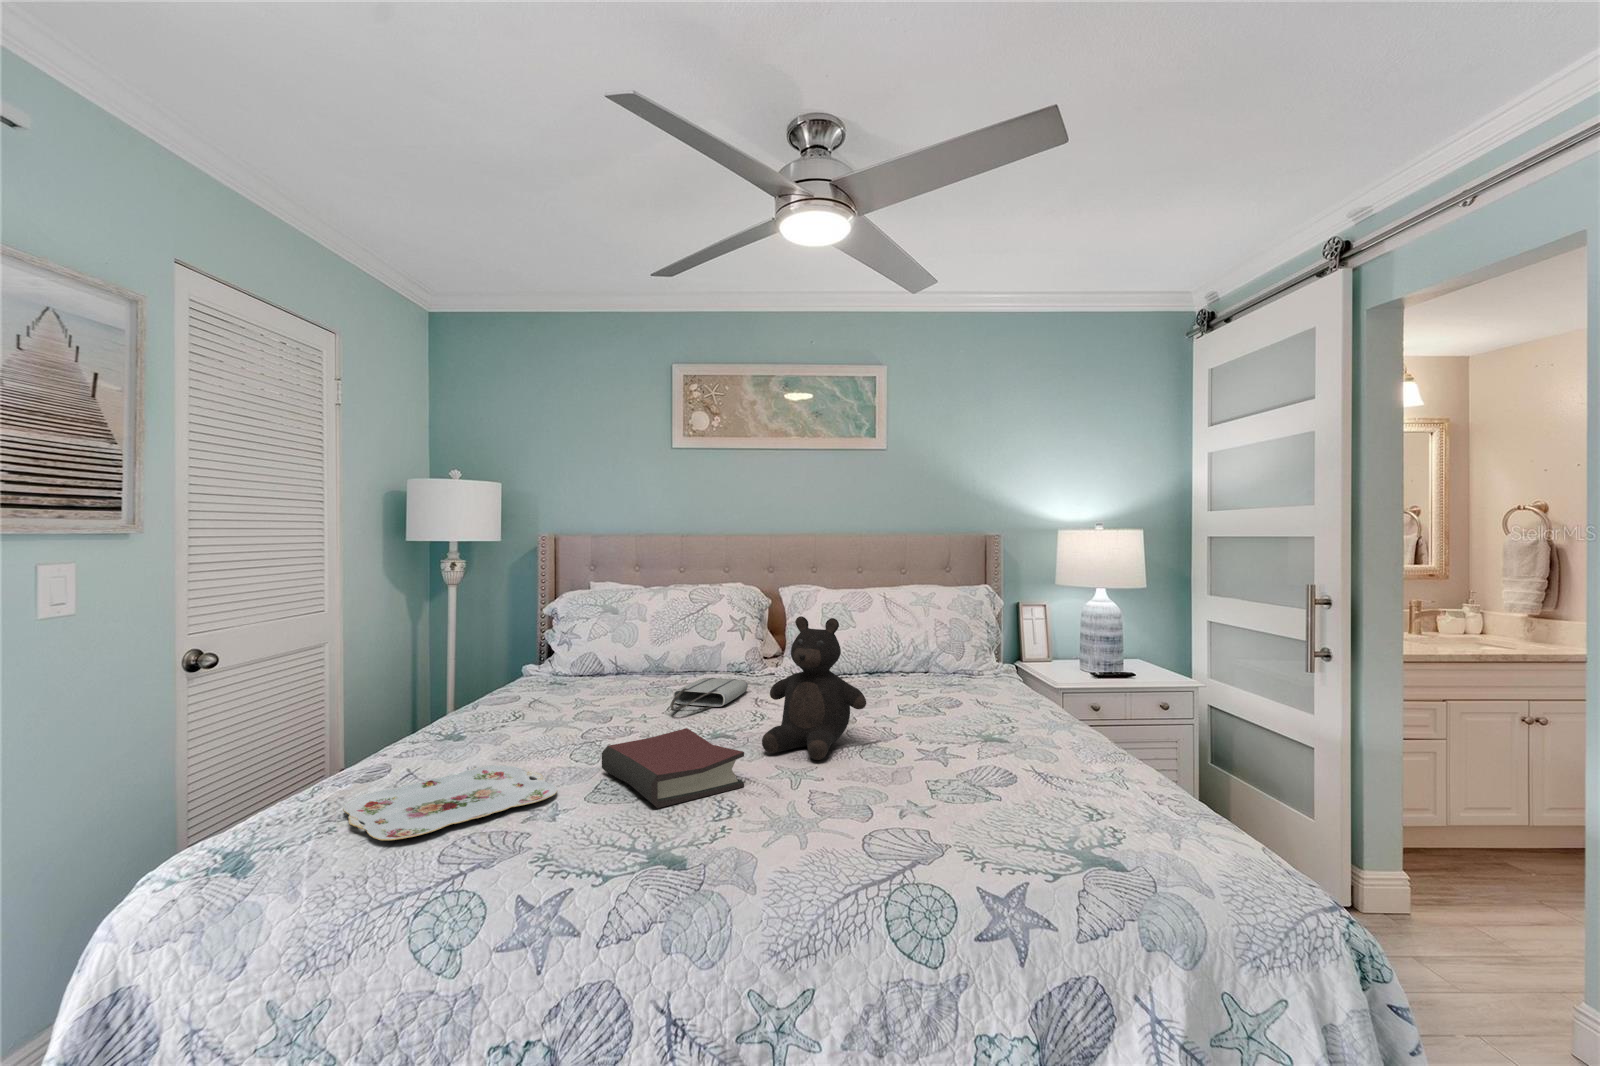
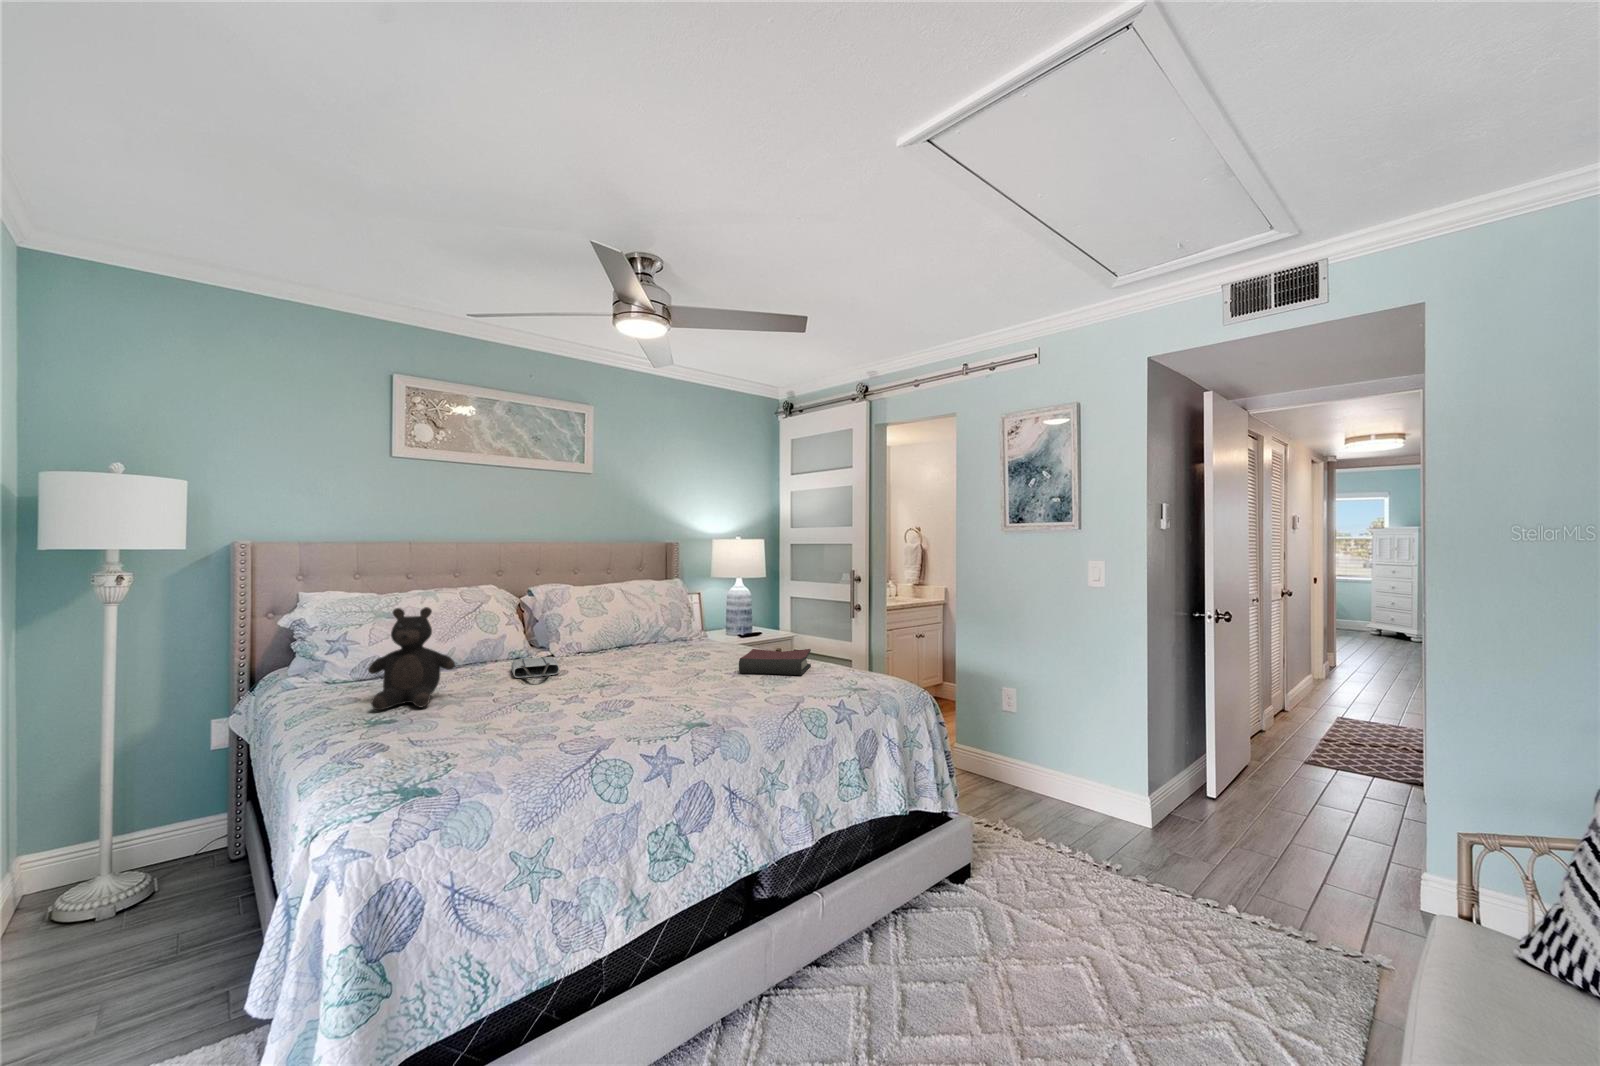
teddy bear: present [762,616,866,760] -> present [368,607,455,710]
hardback book: present [602,728,744,808] -> present [739,649,811,675]
serving tray: present [343,765,557,840] -> none [422,717,568,757]

